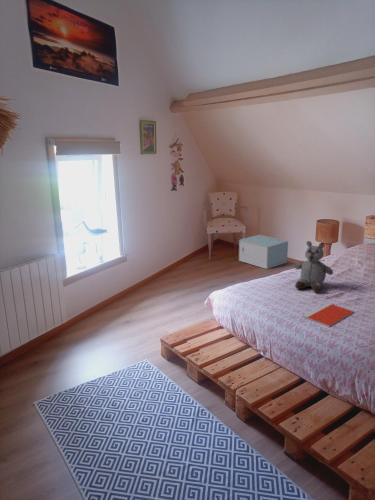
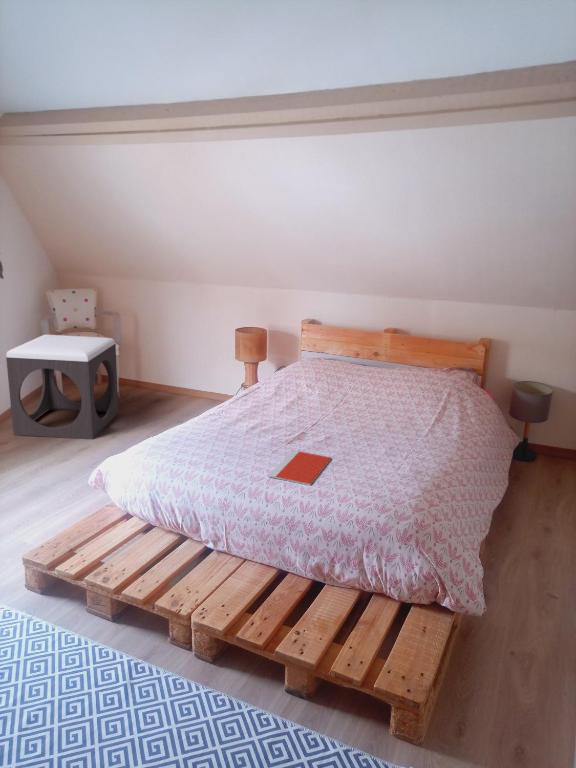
footstool: none [180,220,241,282] -> present [6,335,118,439]
storage box: present [239,235,288,269] -> none [110,355,189,409]
stuffed bear: present [295,241,333,293] -> none [233,361,289,437]

